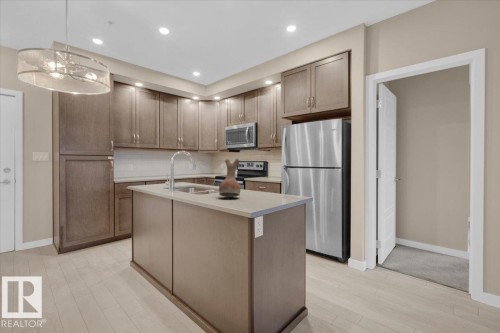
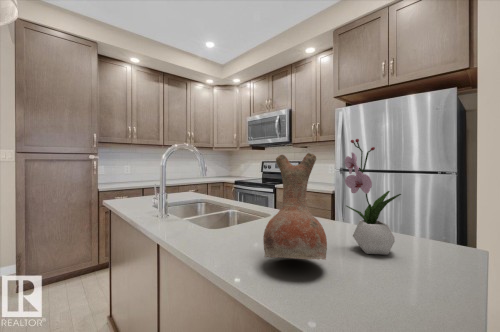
flower arrangement: none [253,153,271,196] -> present [345,139,401,255]

